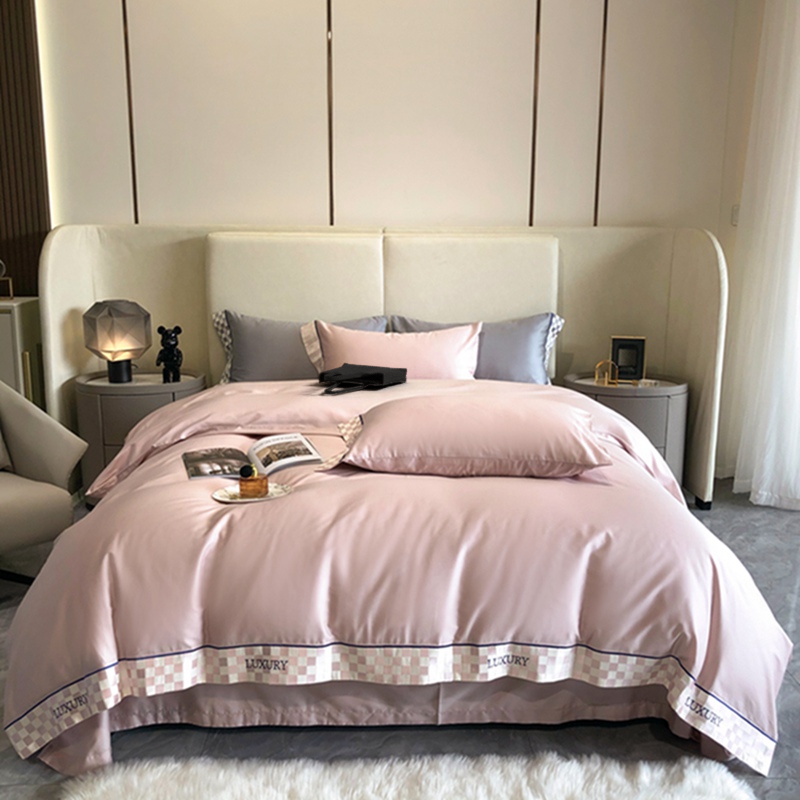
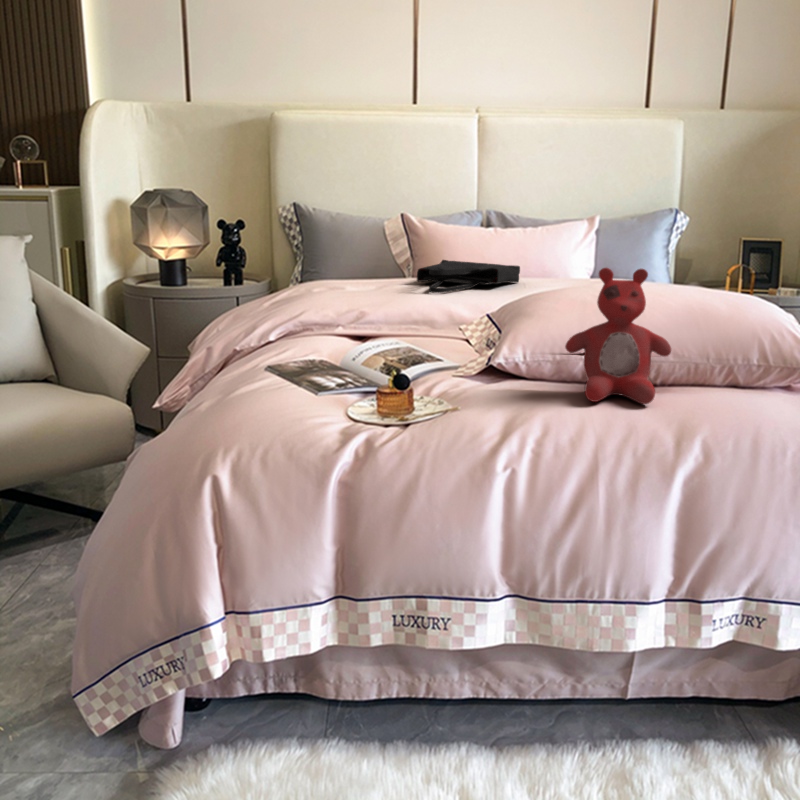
stuffed bear: none [397,389,477,494] -> present [565,268,671,404]

